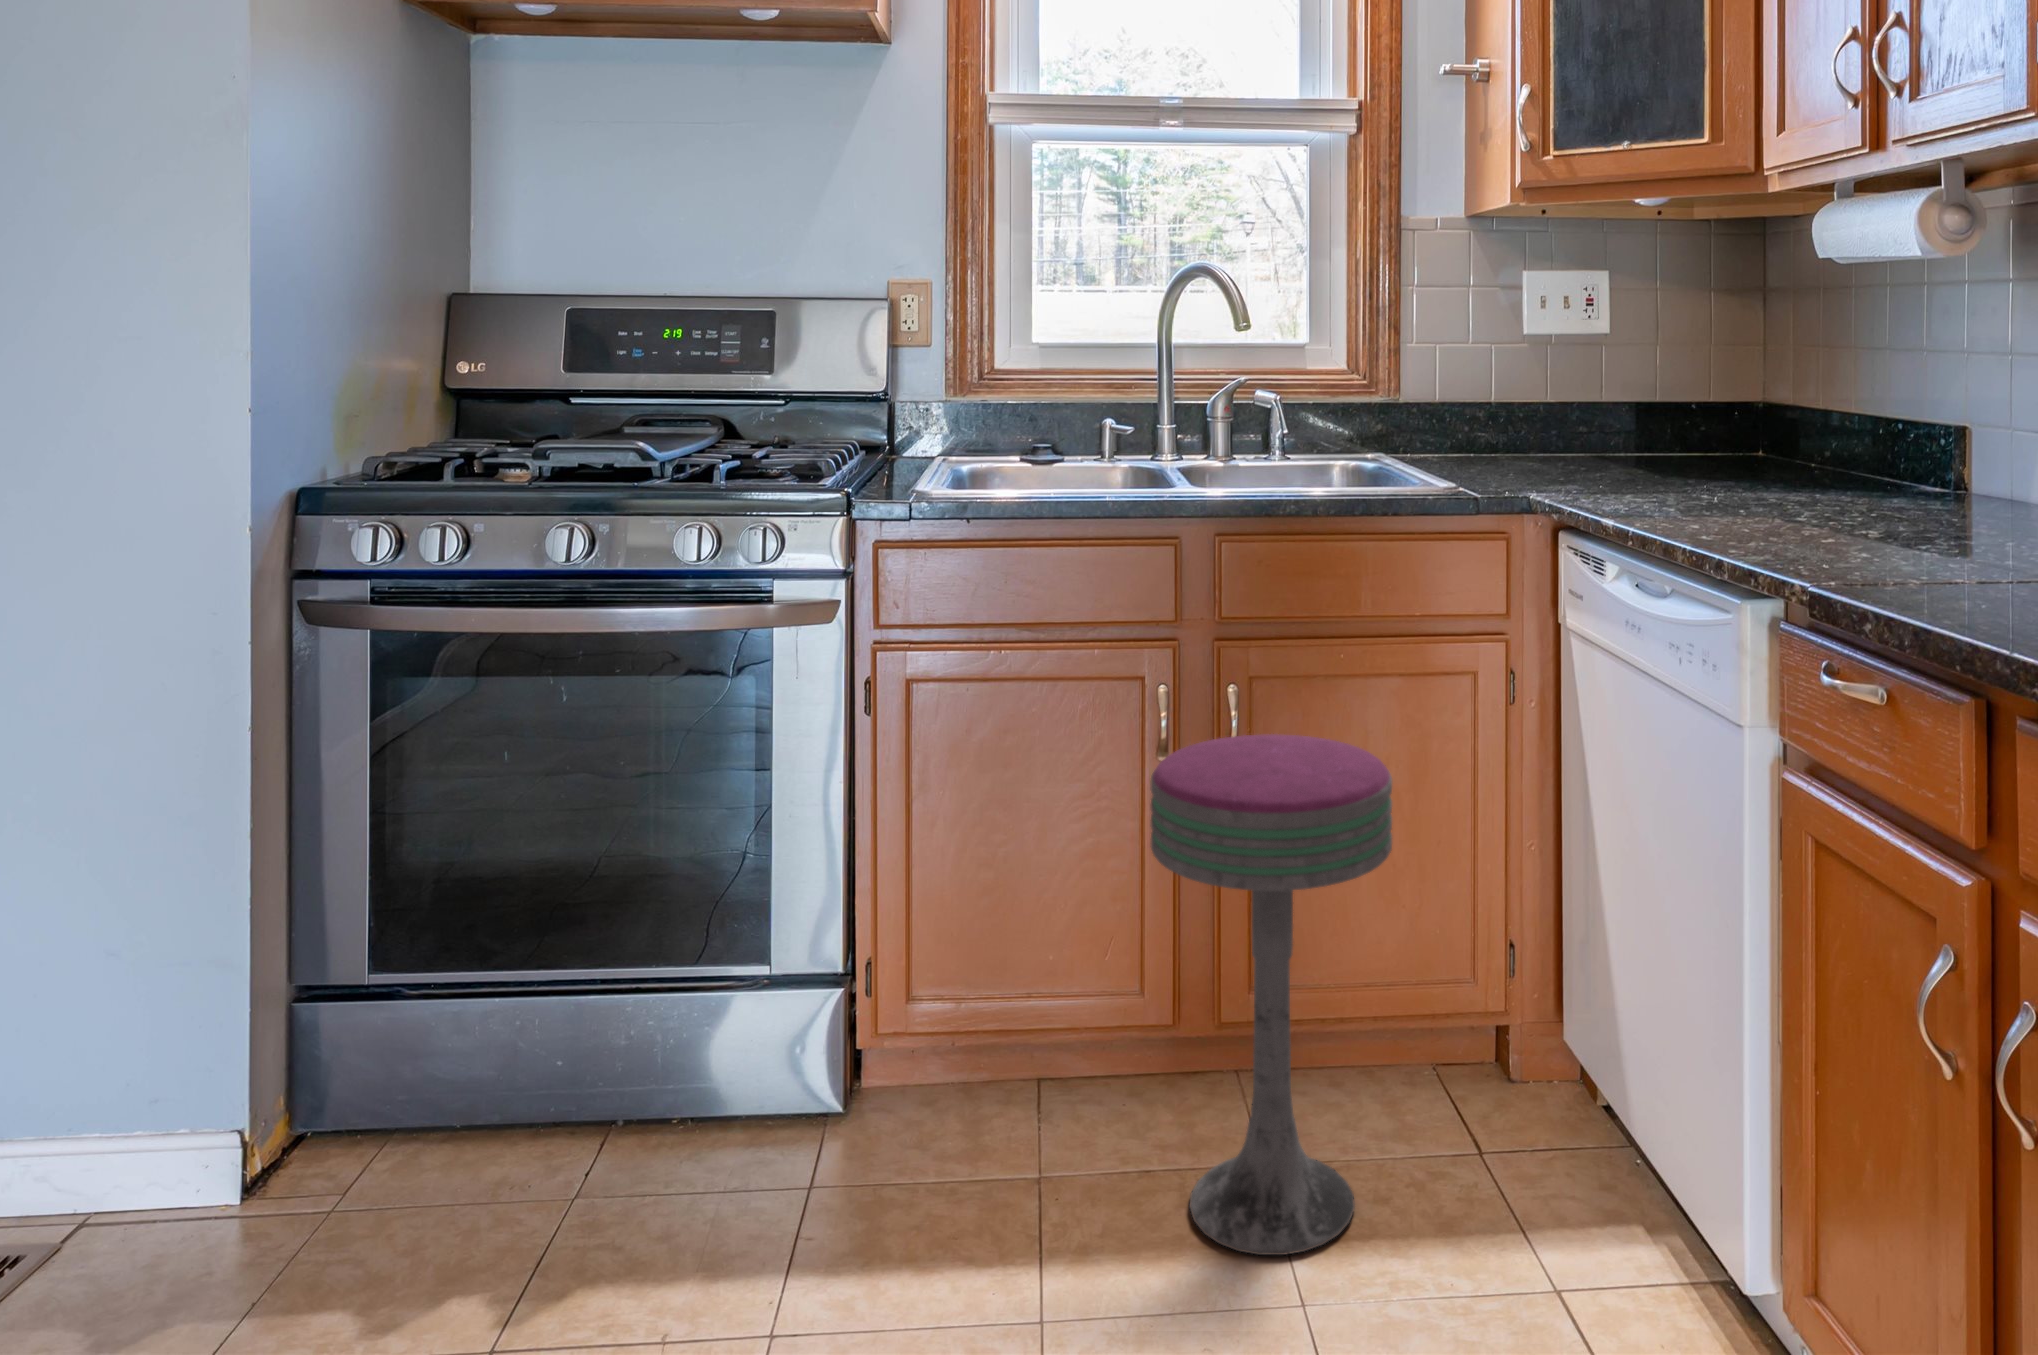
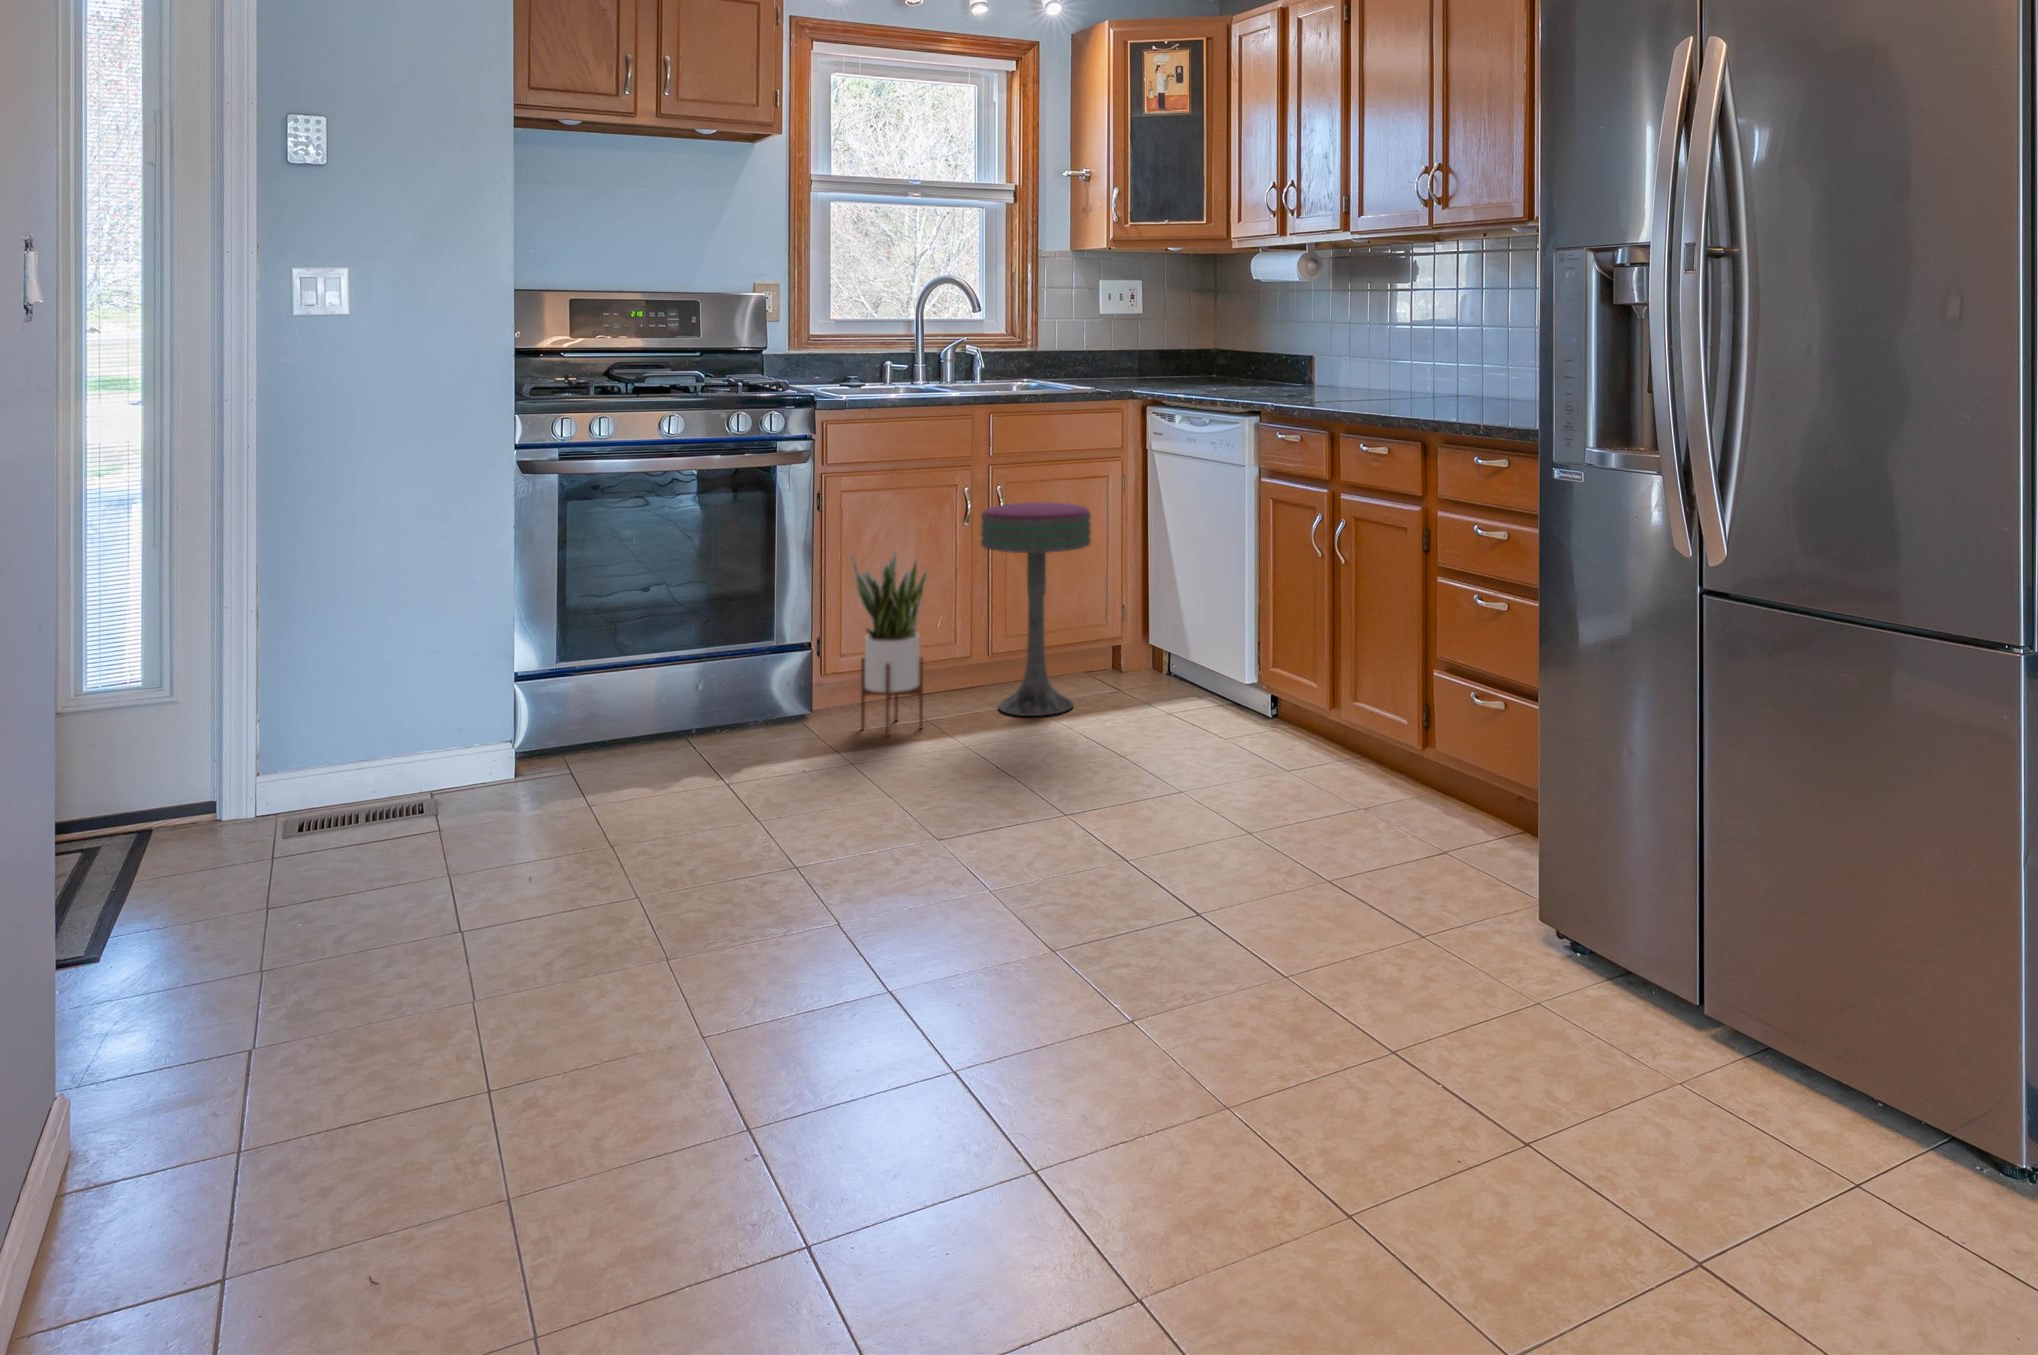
potted plant: none [842,848,1016,1276] -> present [851,551,927,736]

